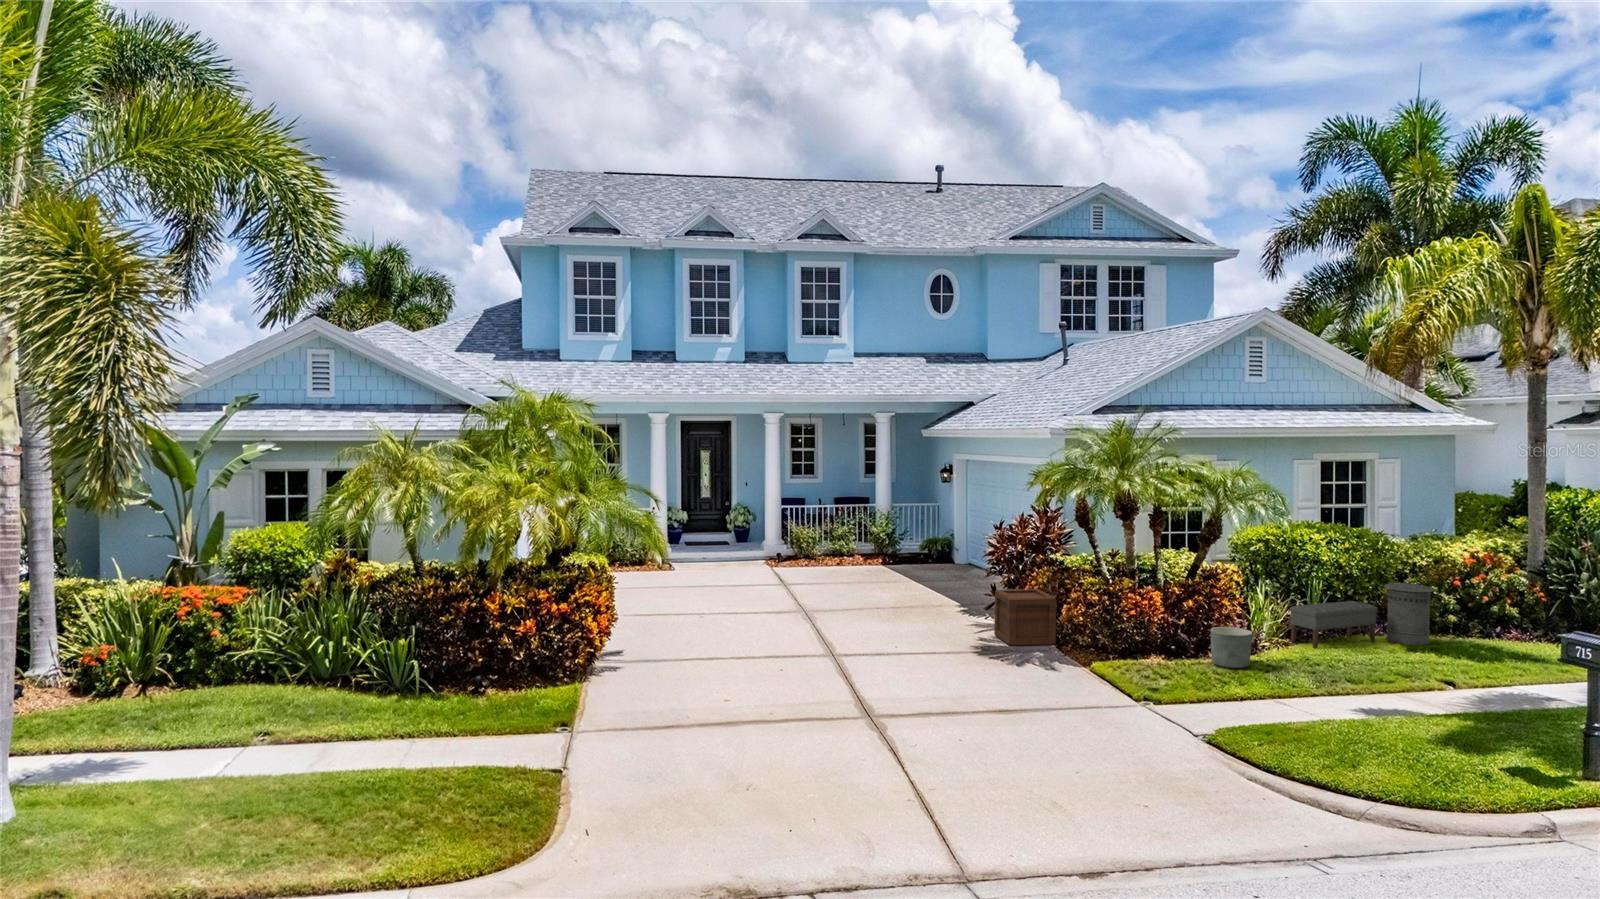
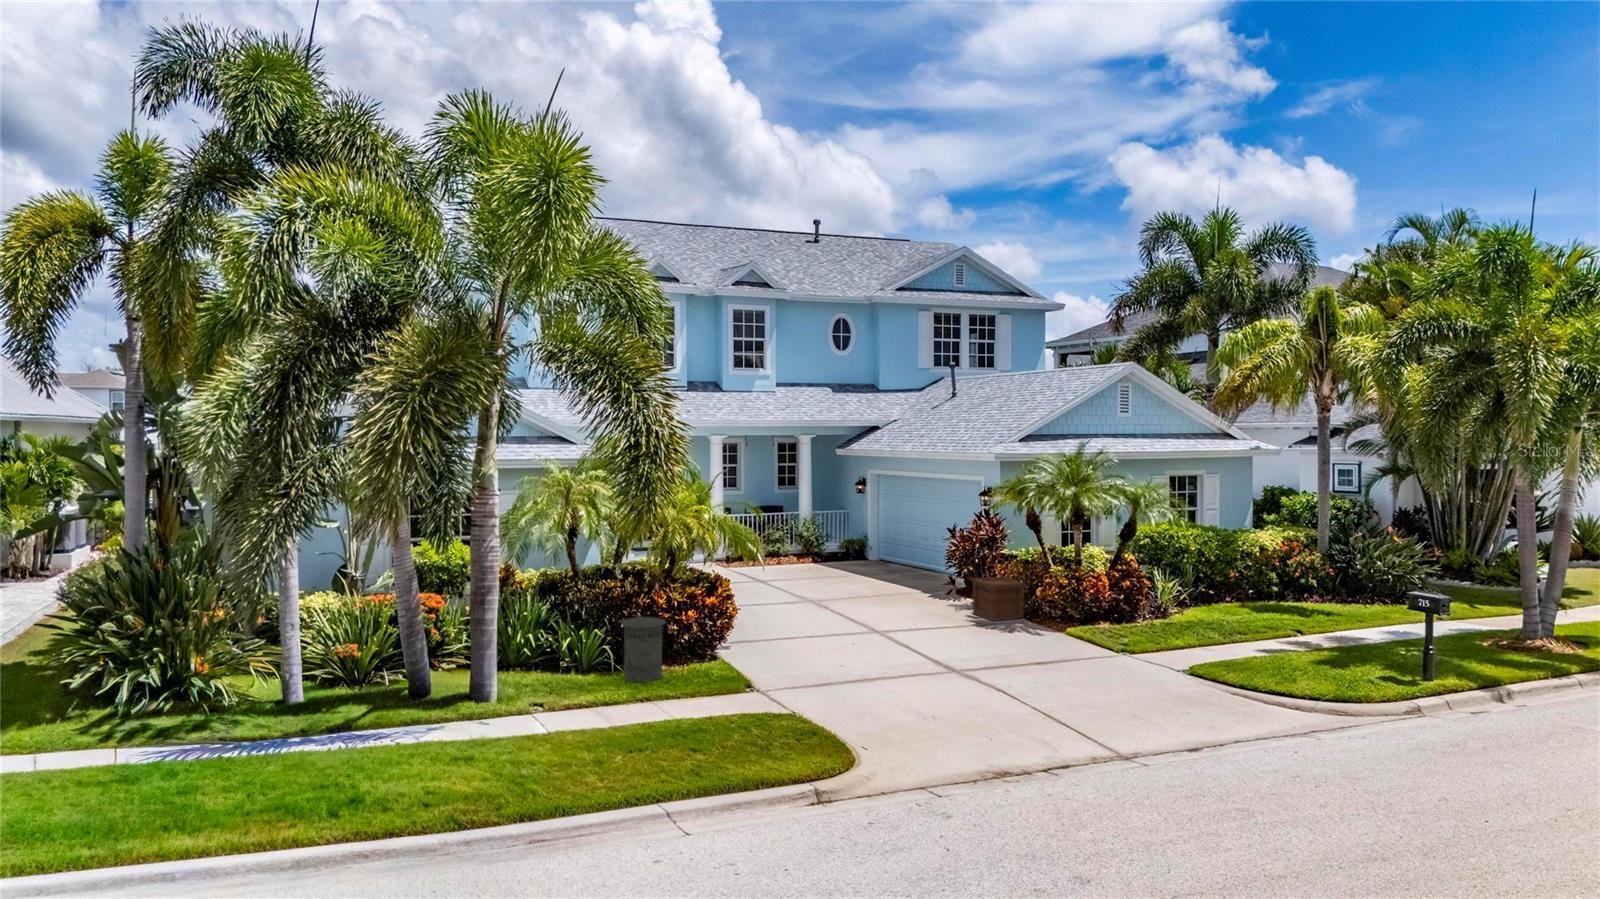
trash can: present [1384,583,1435,645] -> present [621,617,666,682]
bench: present [1290,601,1378,648] -> none [1176,579,1230,613]
planter: present [1211,627,1252,668] -> none [1139,599,1169,629]

